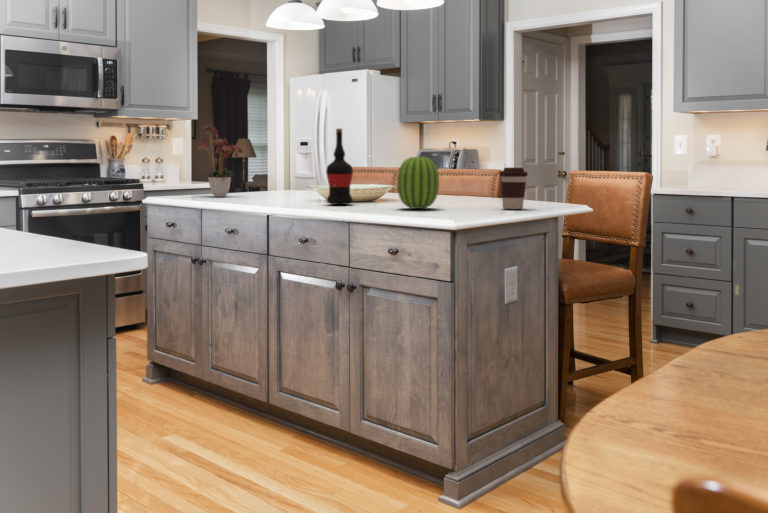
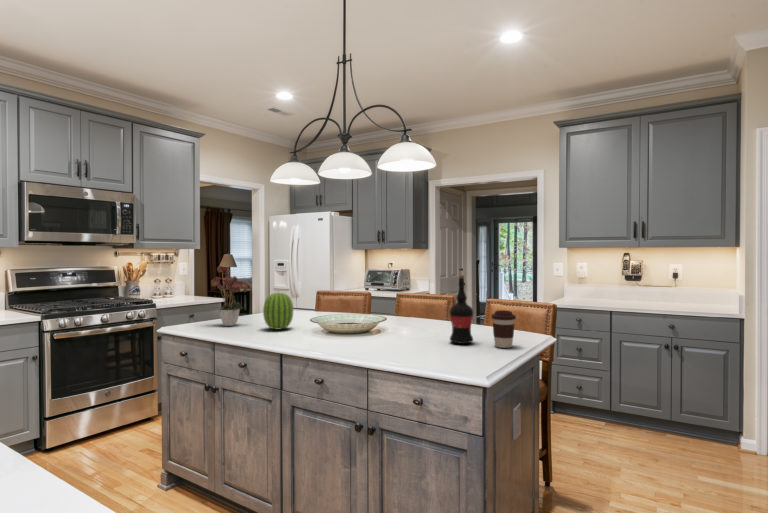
wine bottle: present [326,129,353,205] -> present [450,275,473,344]
fruit: present [397,156,439,209] -> present [263,293,293,329]

